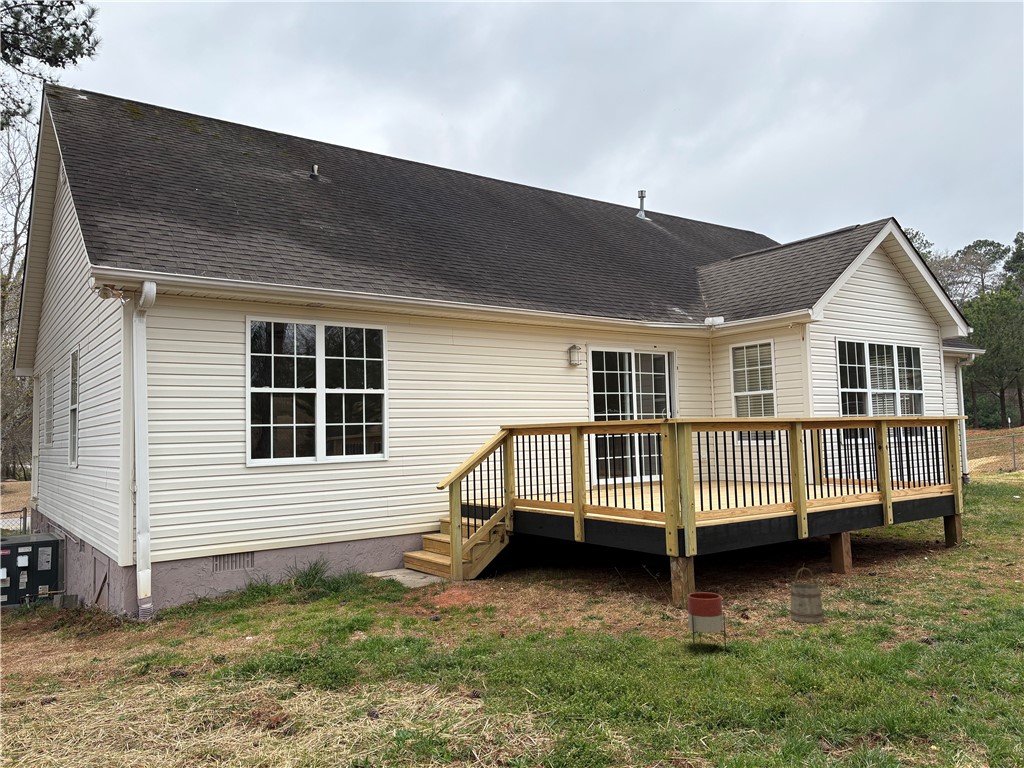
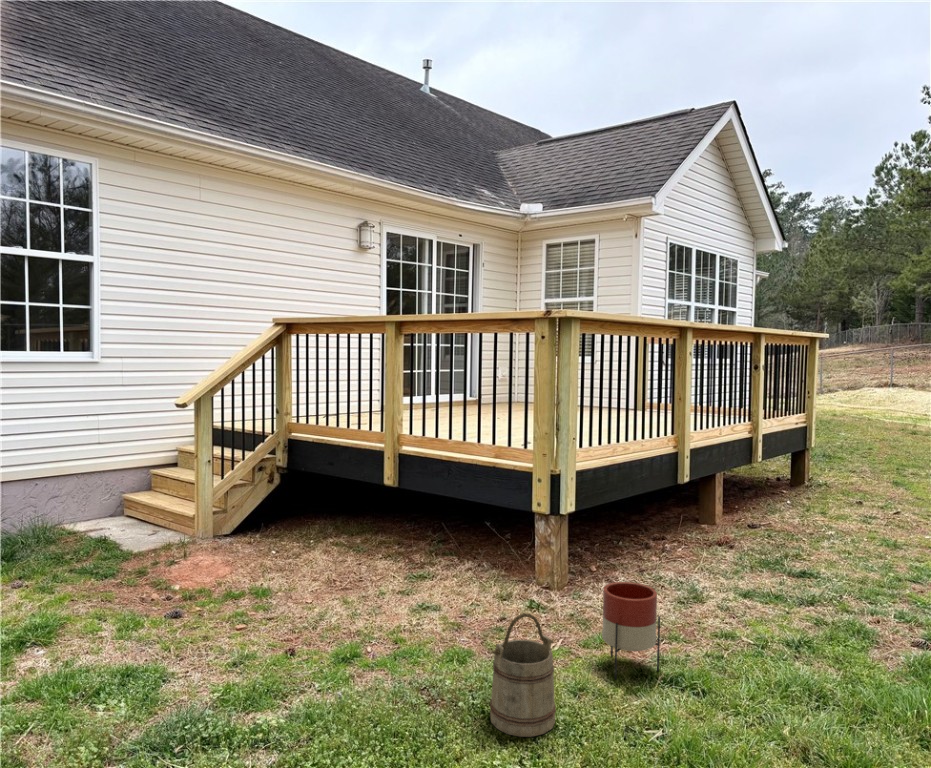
bucket: present [790,568,824,623] -> present [490,613,556,737]

